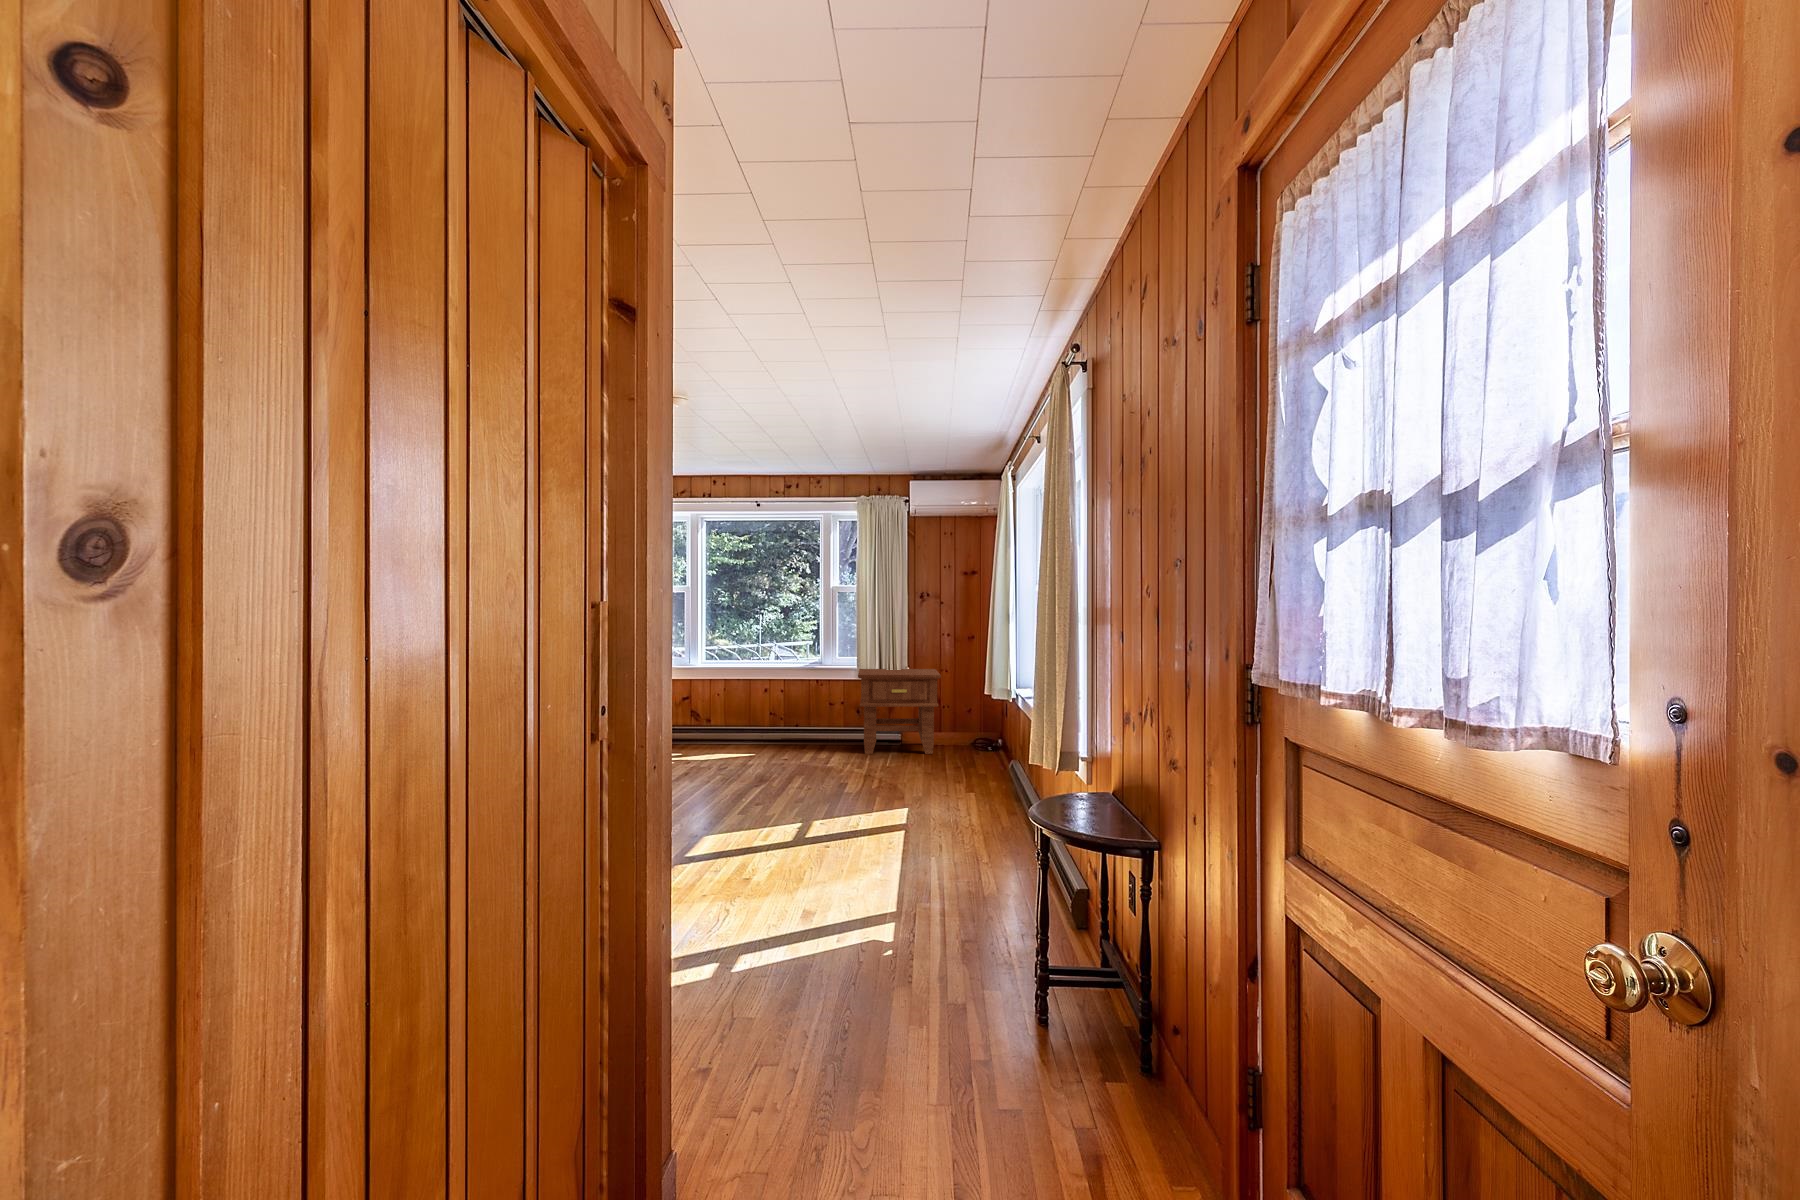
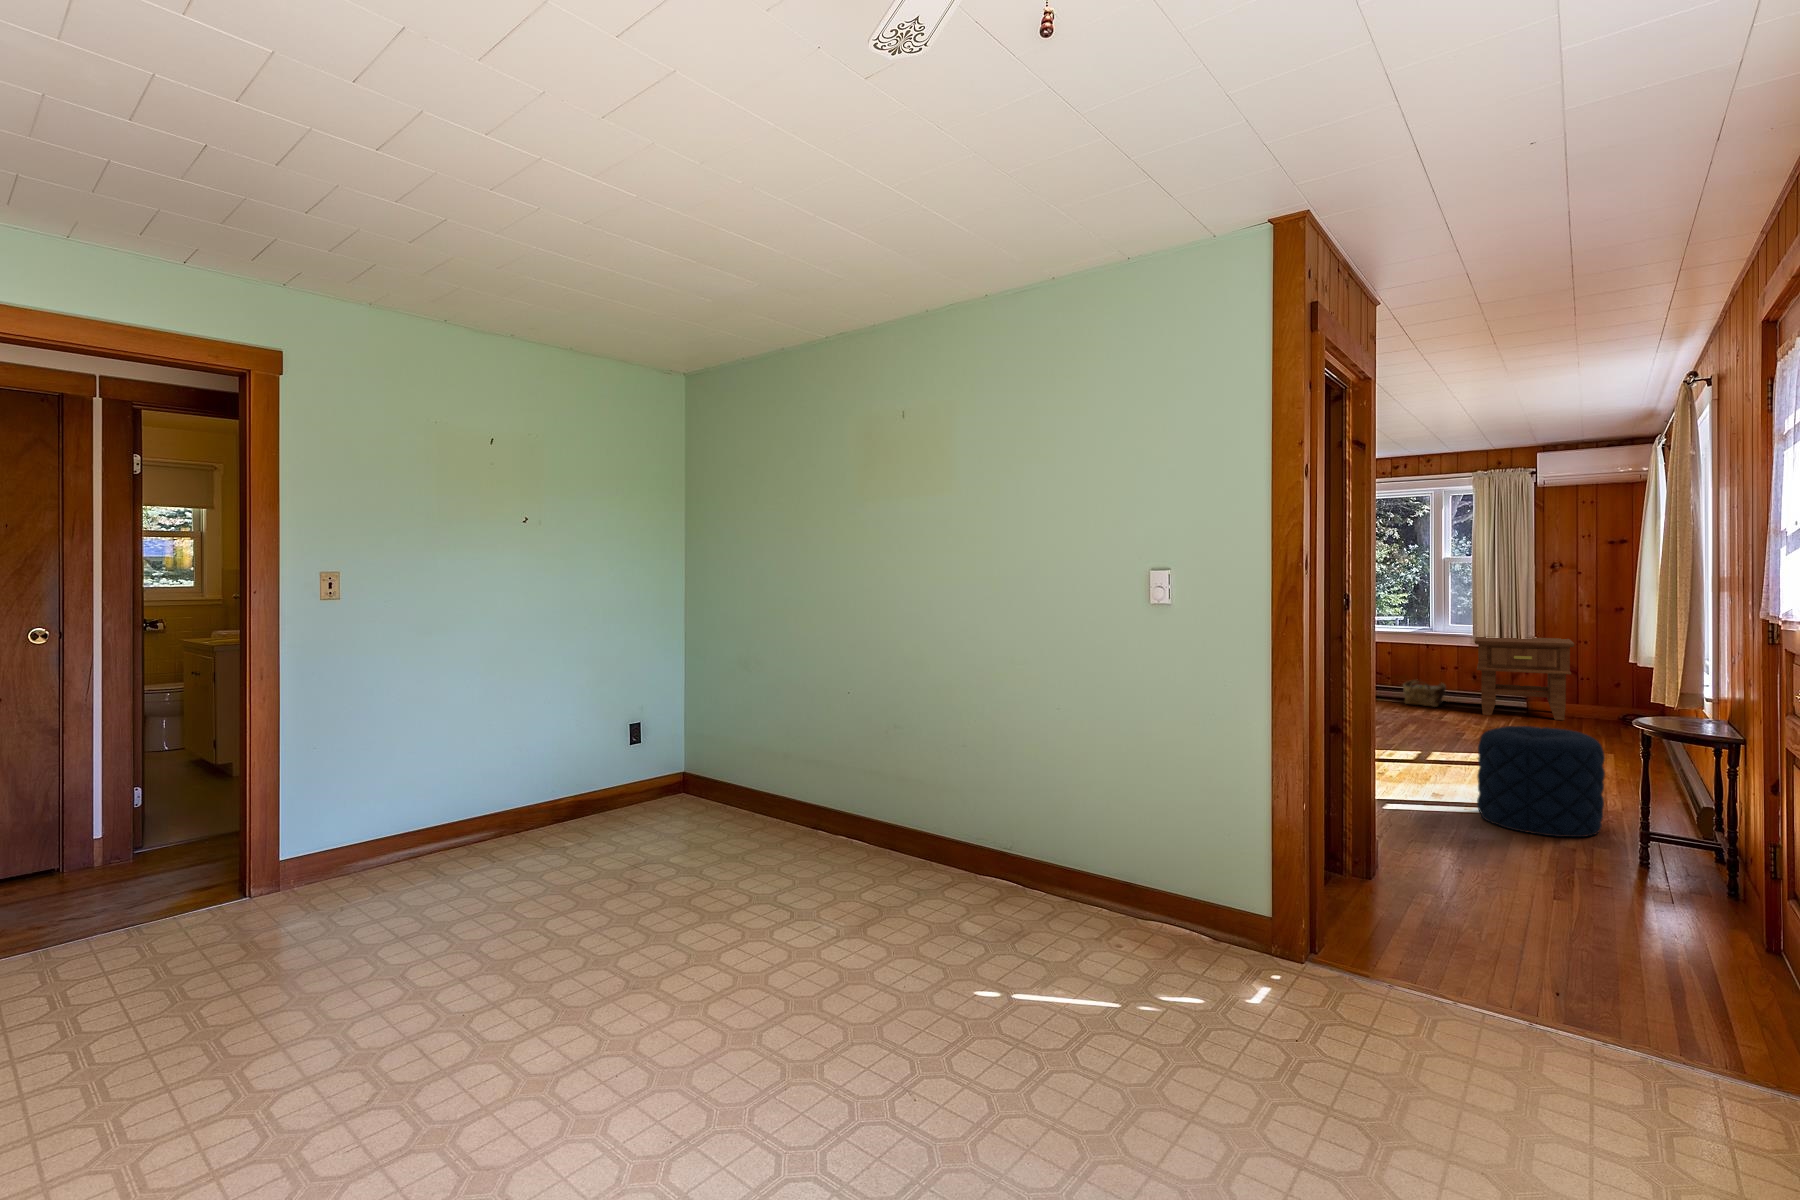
woven basket: none [793,710,833,748] -> present [1403,680,1446,707]
pouf: none [856,805,998,977] -> present [1477,726,1605,837]

